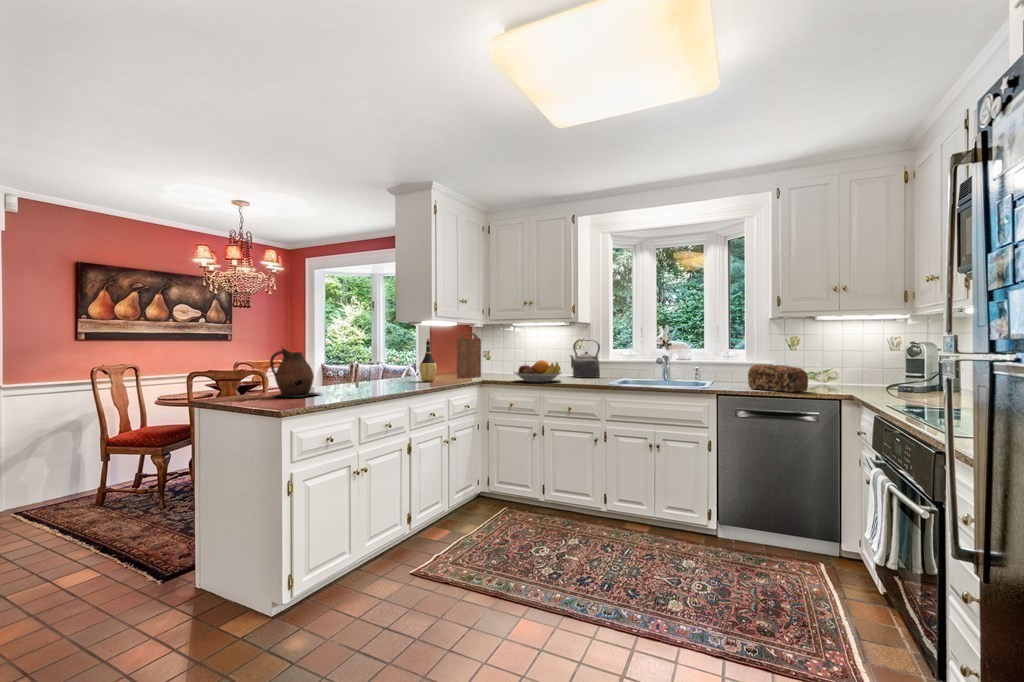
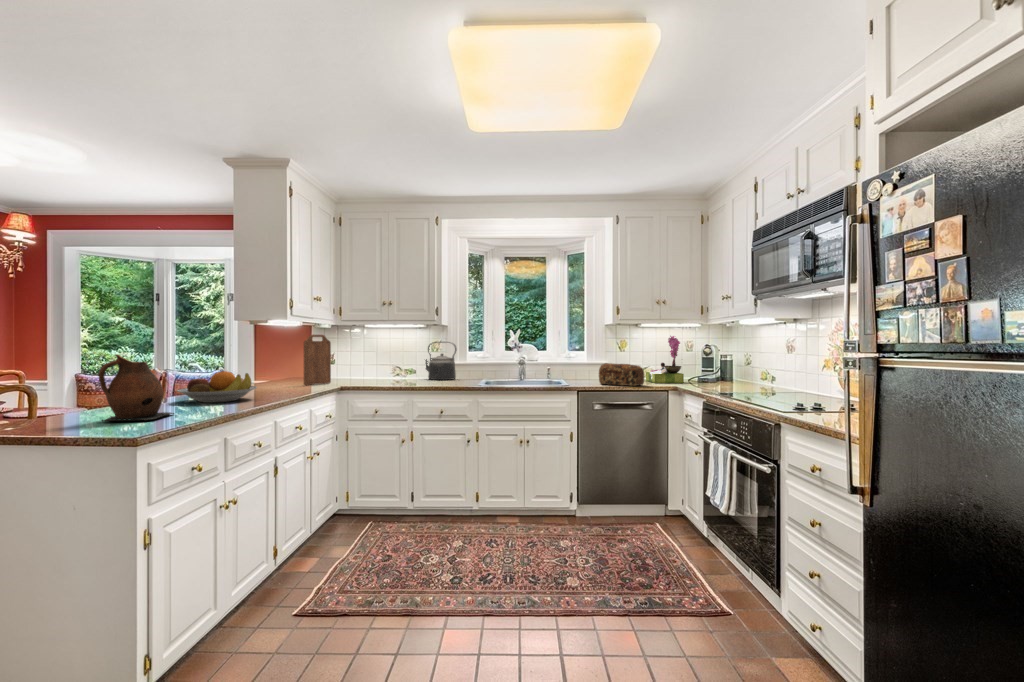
flower arrangement: none [821,331,874,392] -> present [646,336,684,383]
wine bottle: present [419,339,437,381] -> none [267,342,289,391]
fruit bowl: present [514,360,562,382] -> present [177,371,257,403]

